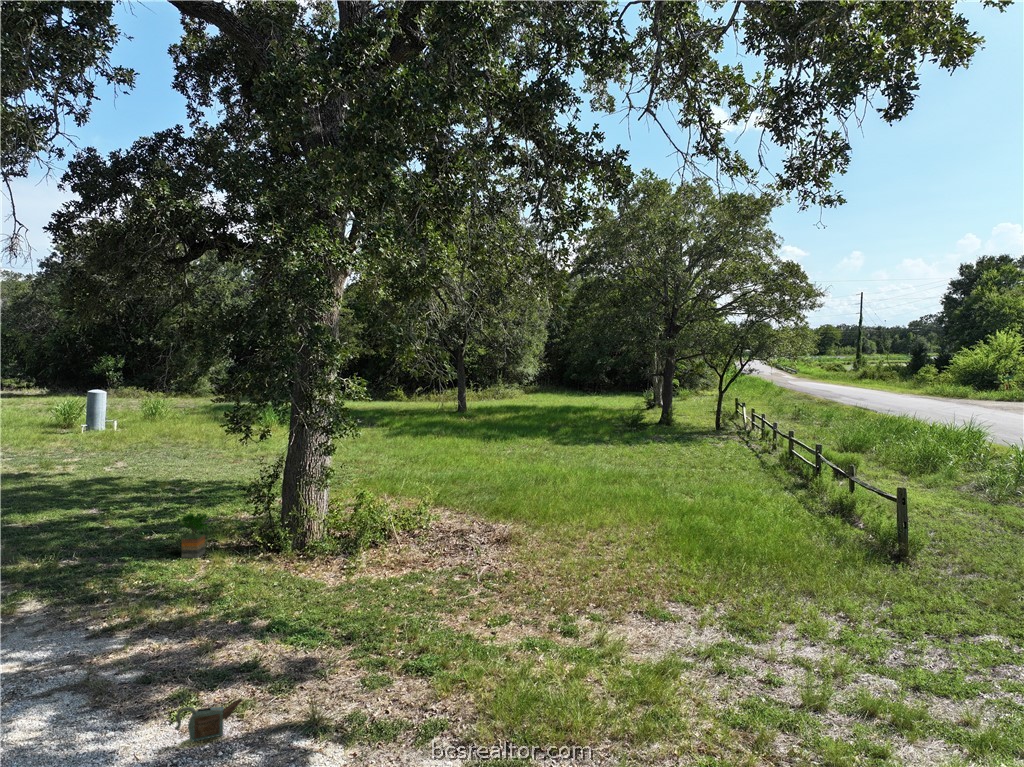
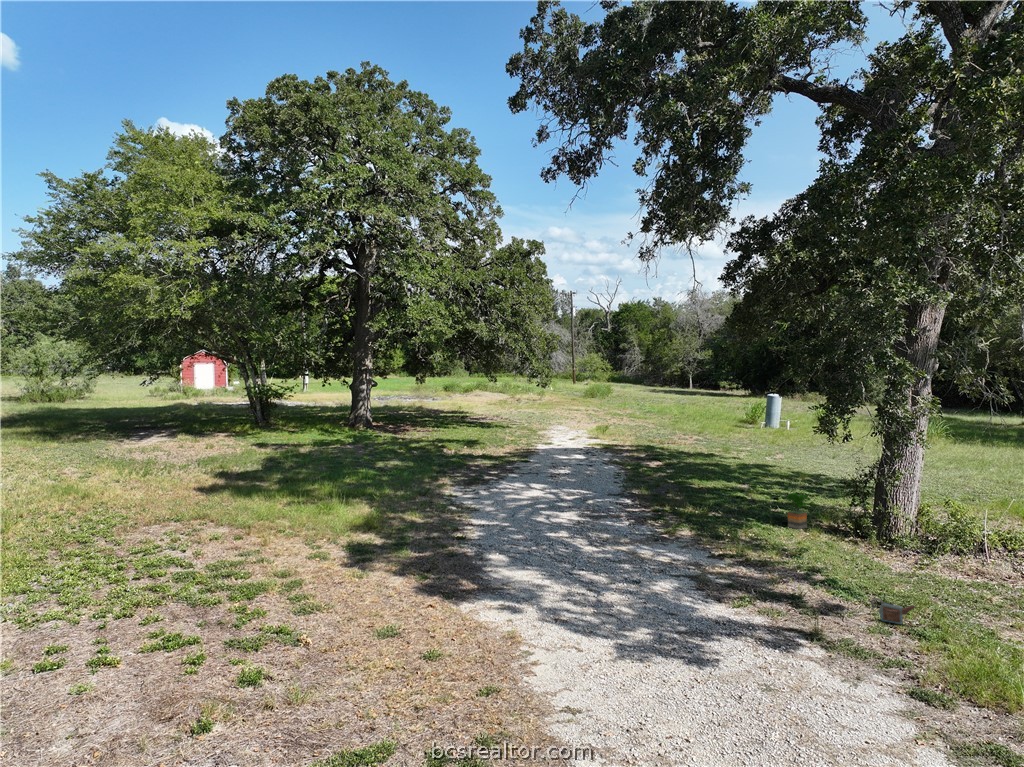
watering can: present [175,699,243,742] -> present [871,598,915,624]

